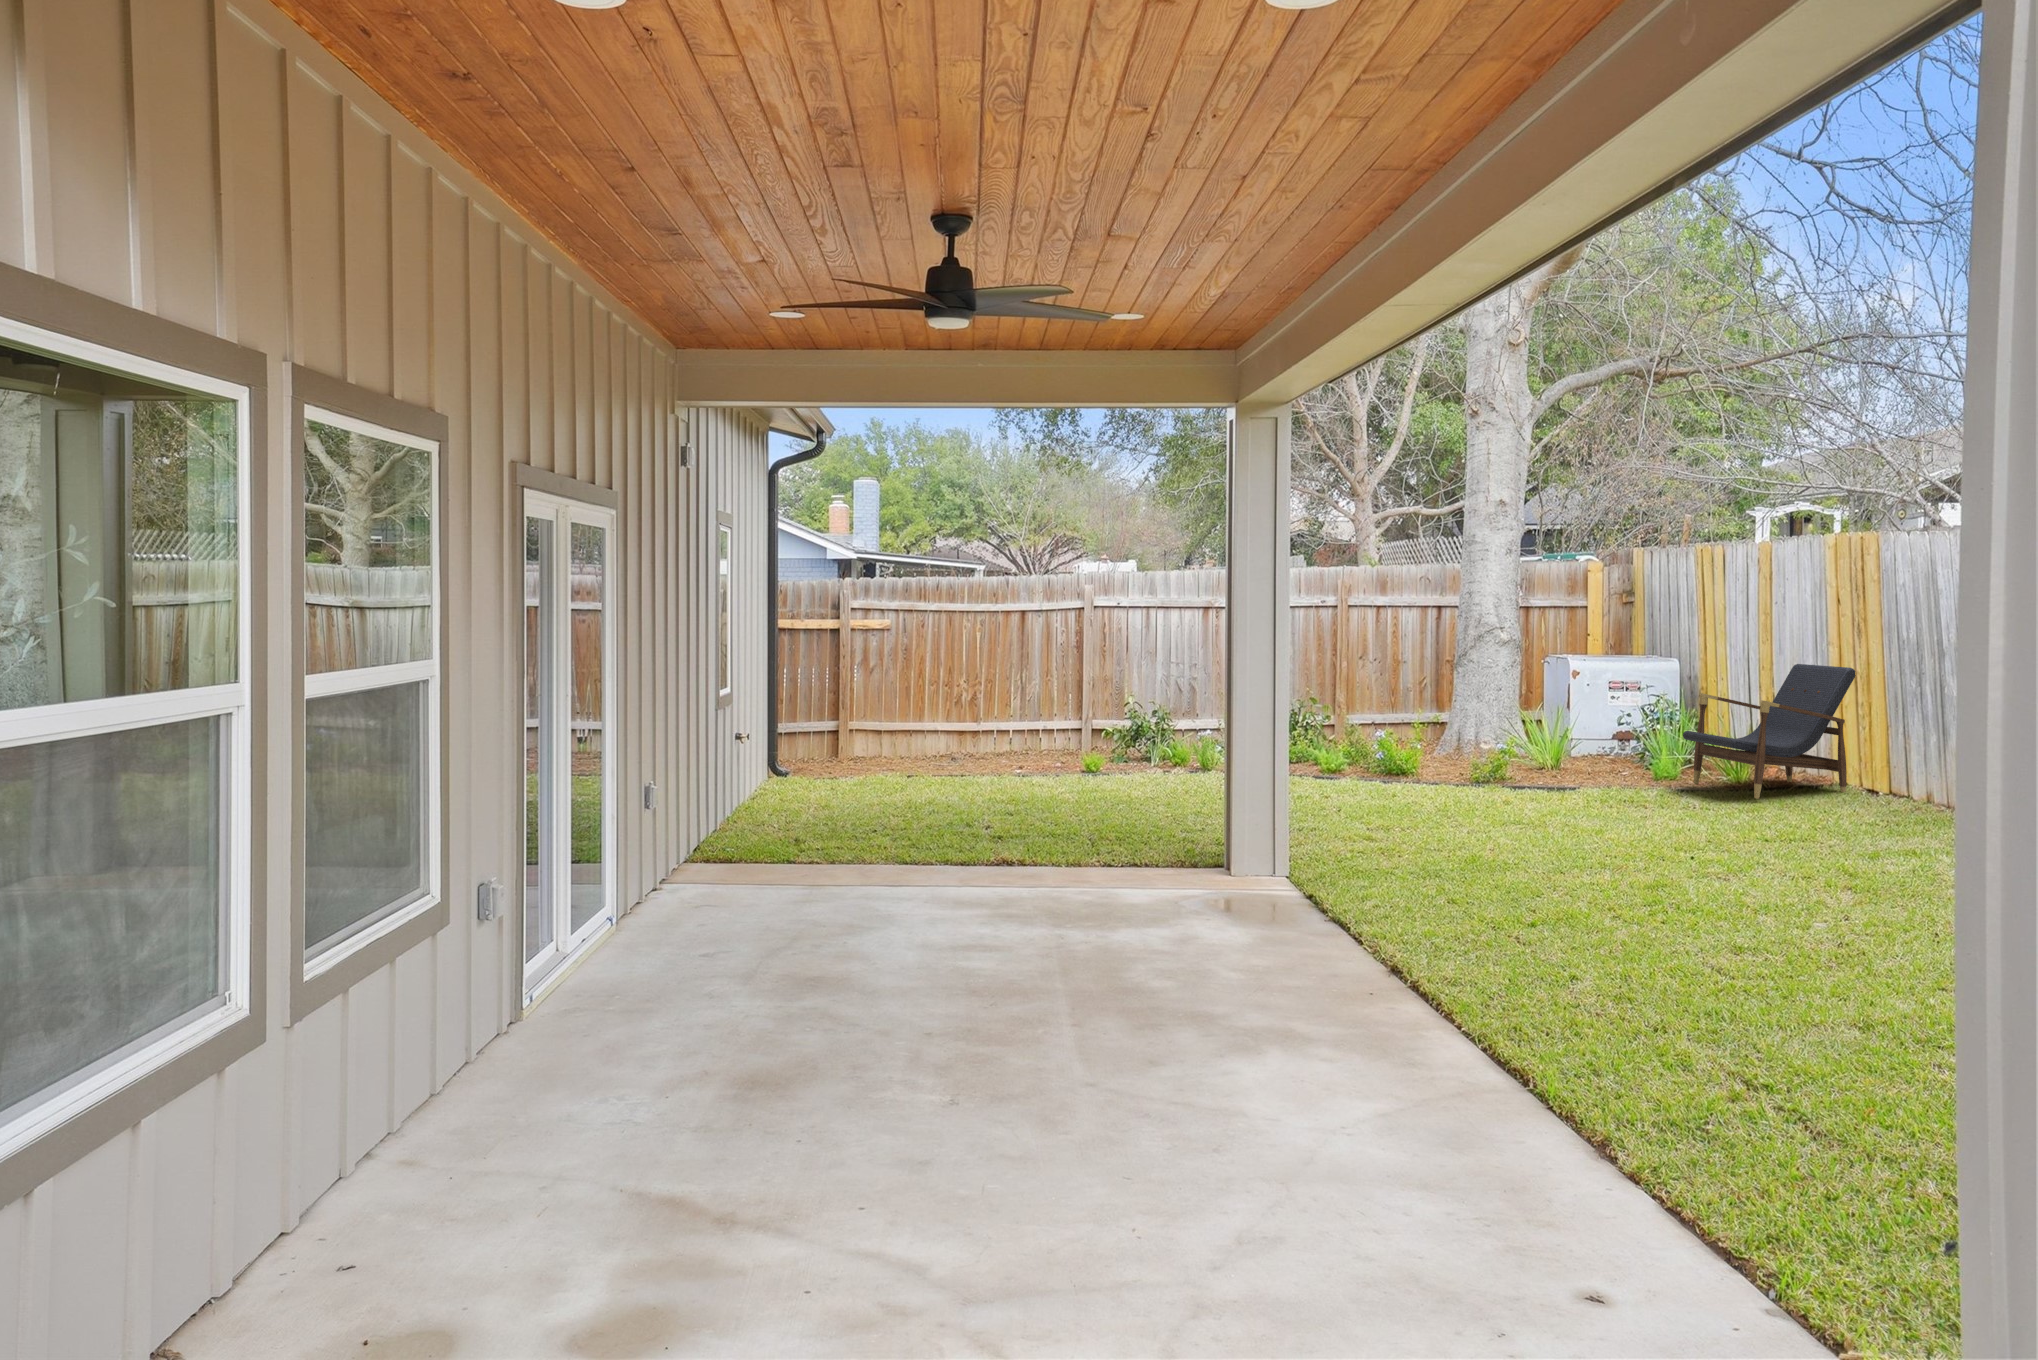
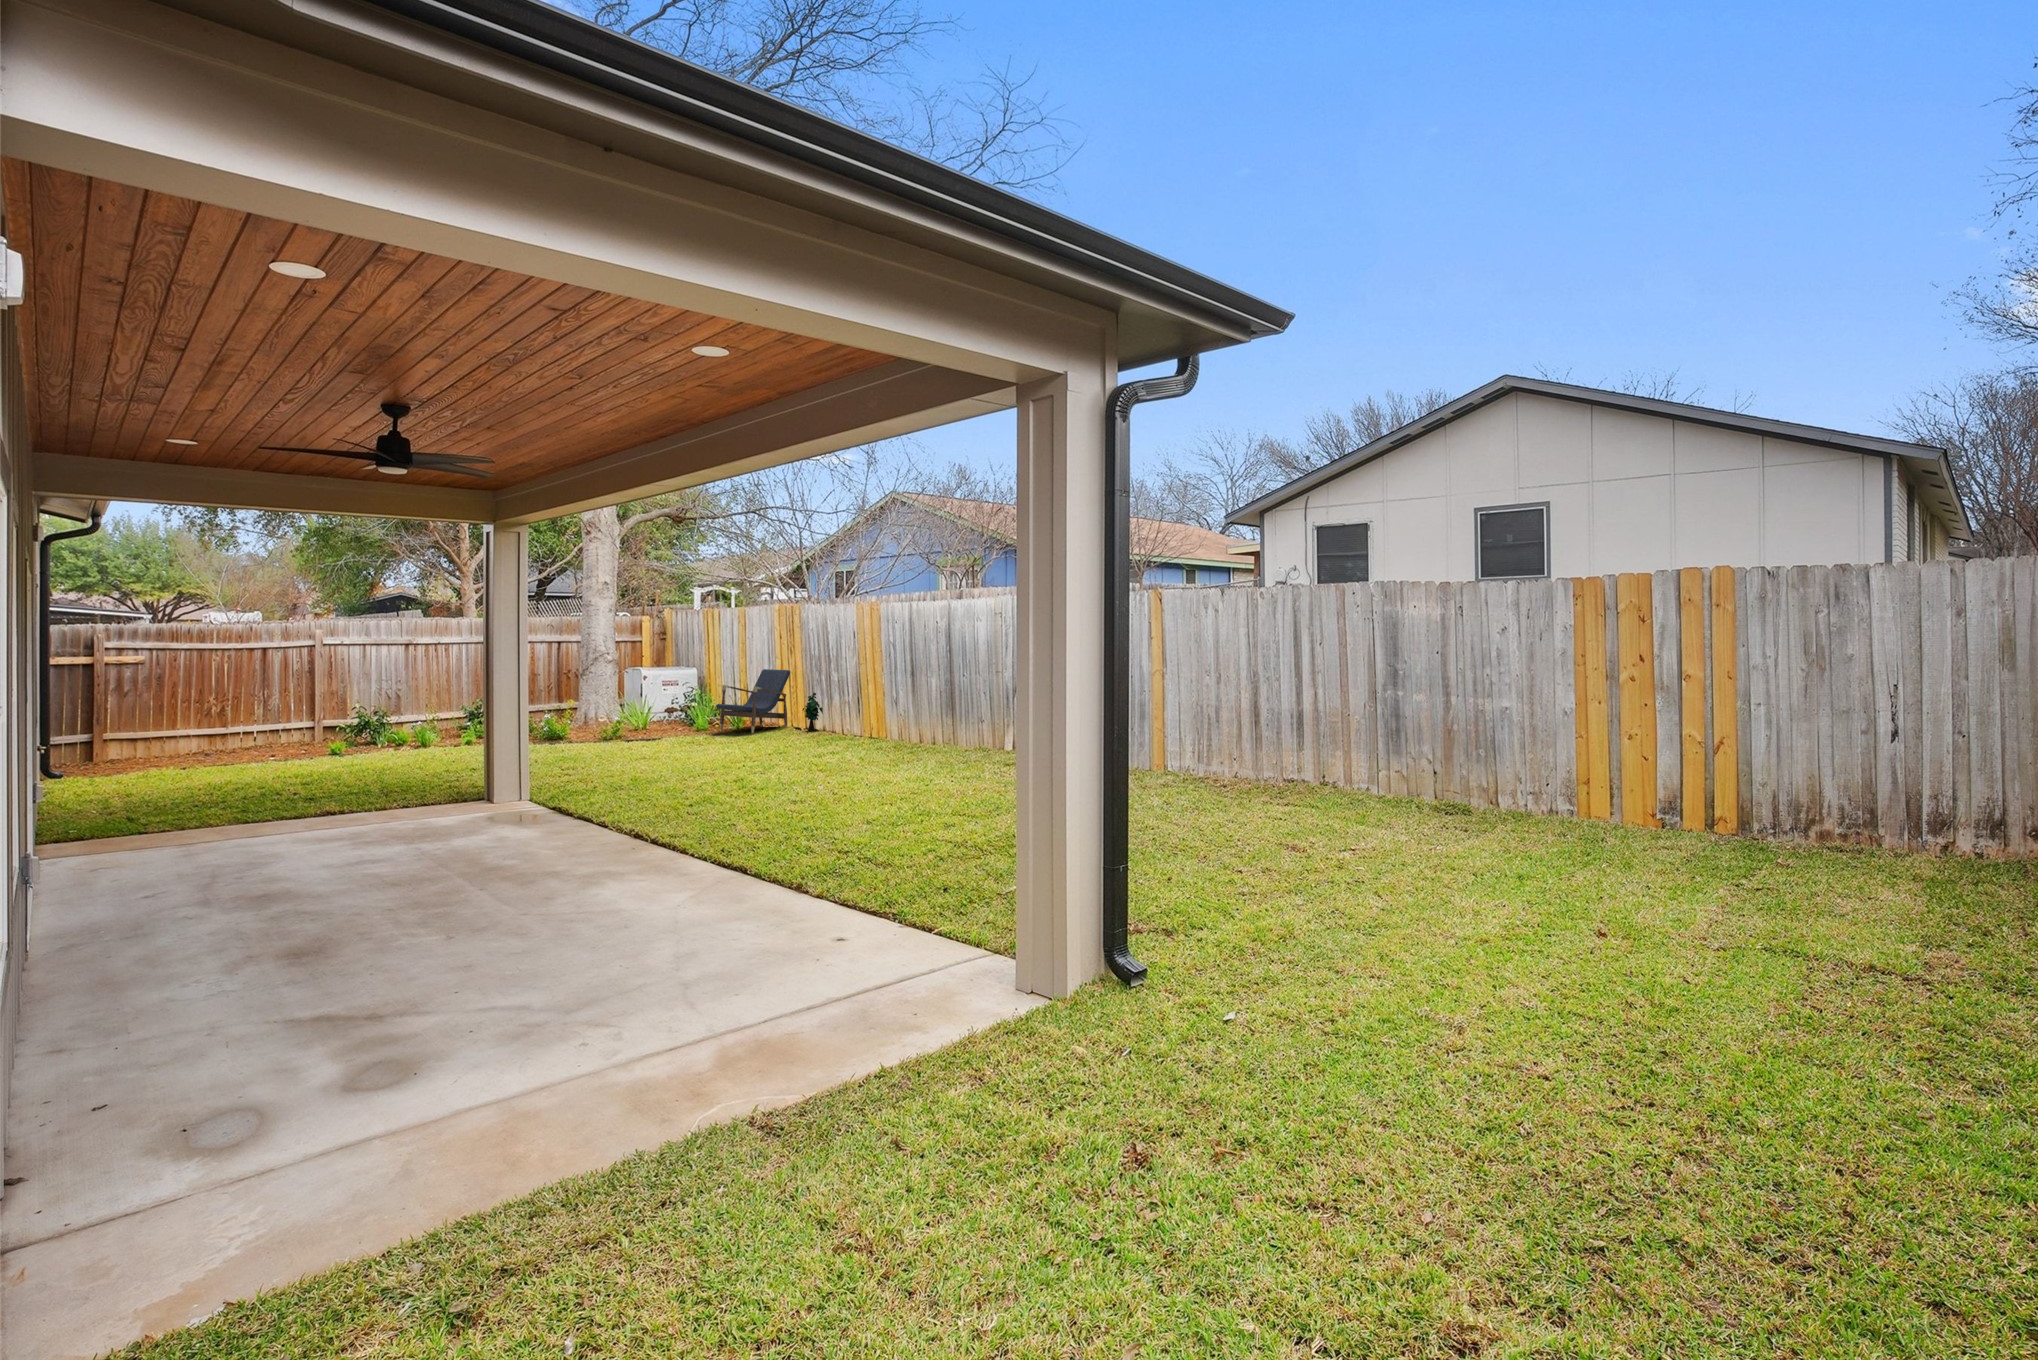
decorative plant: none [1877,721,1933,808] -> present [803,692,823,731]

